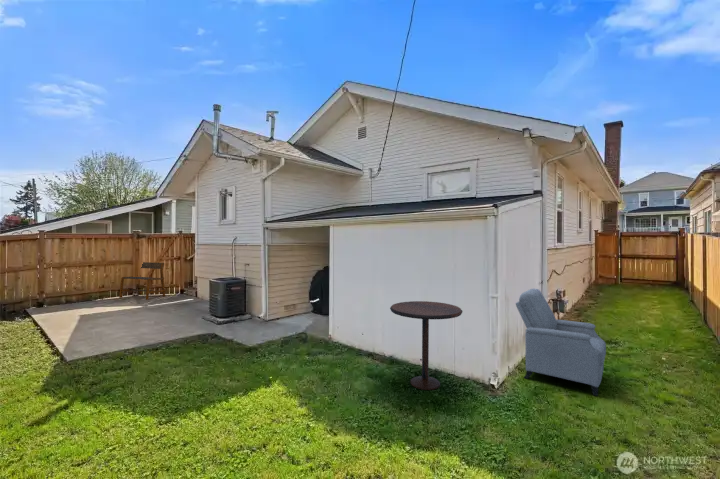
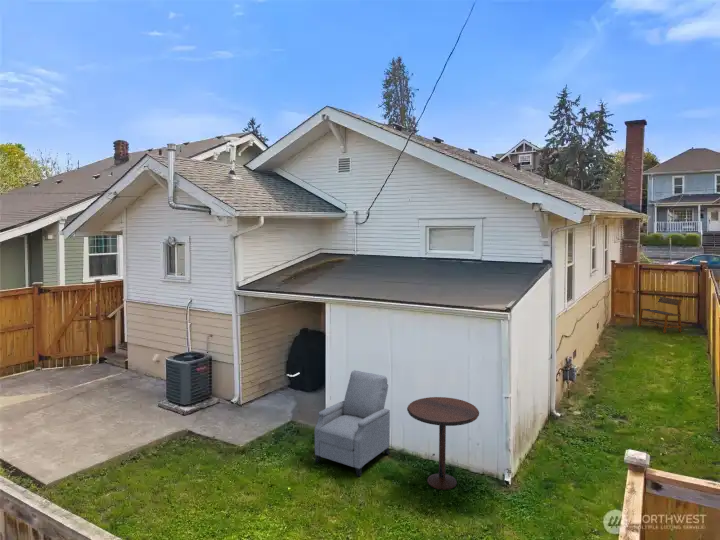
bench: present [119,262,165,300] -> present [638,297,682,333]
chair: present [516,289,606,396] -> present [315,370,390,476]

